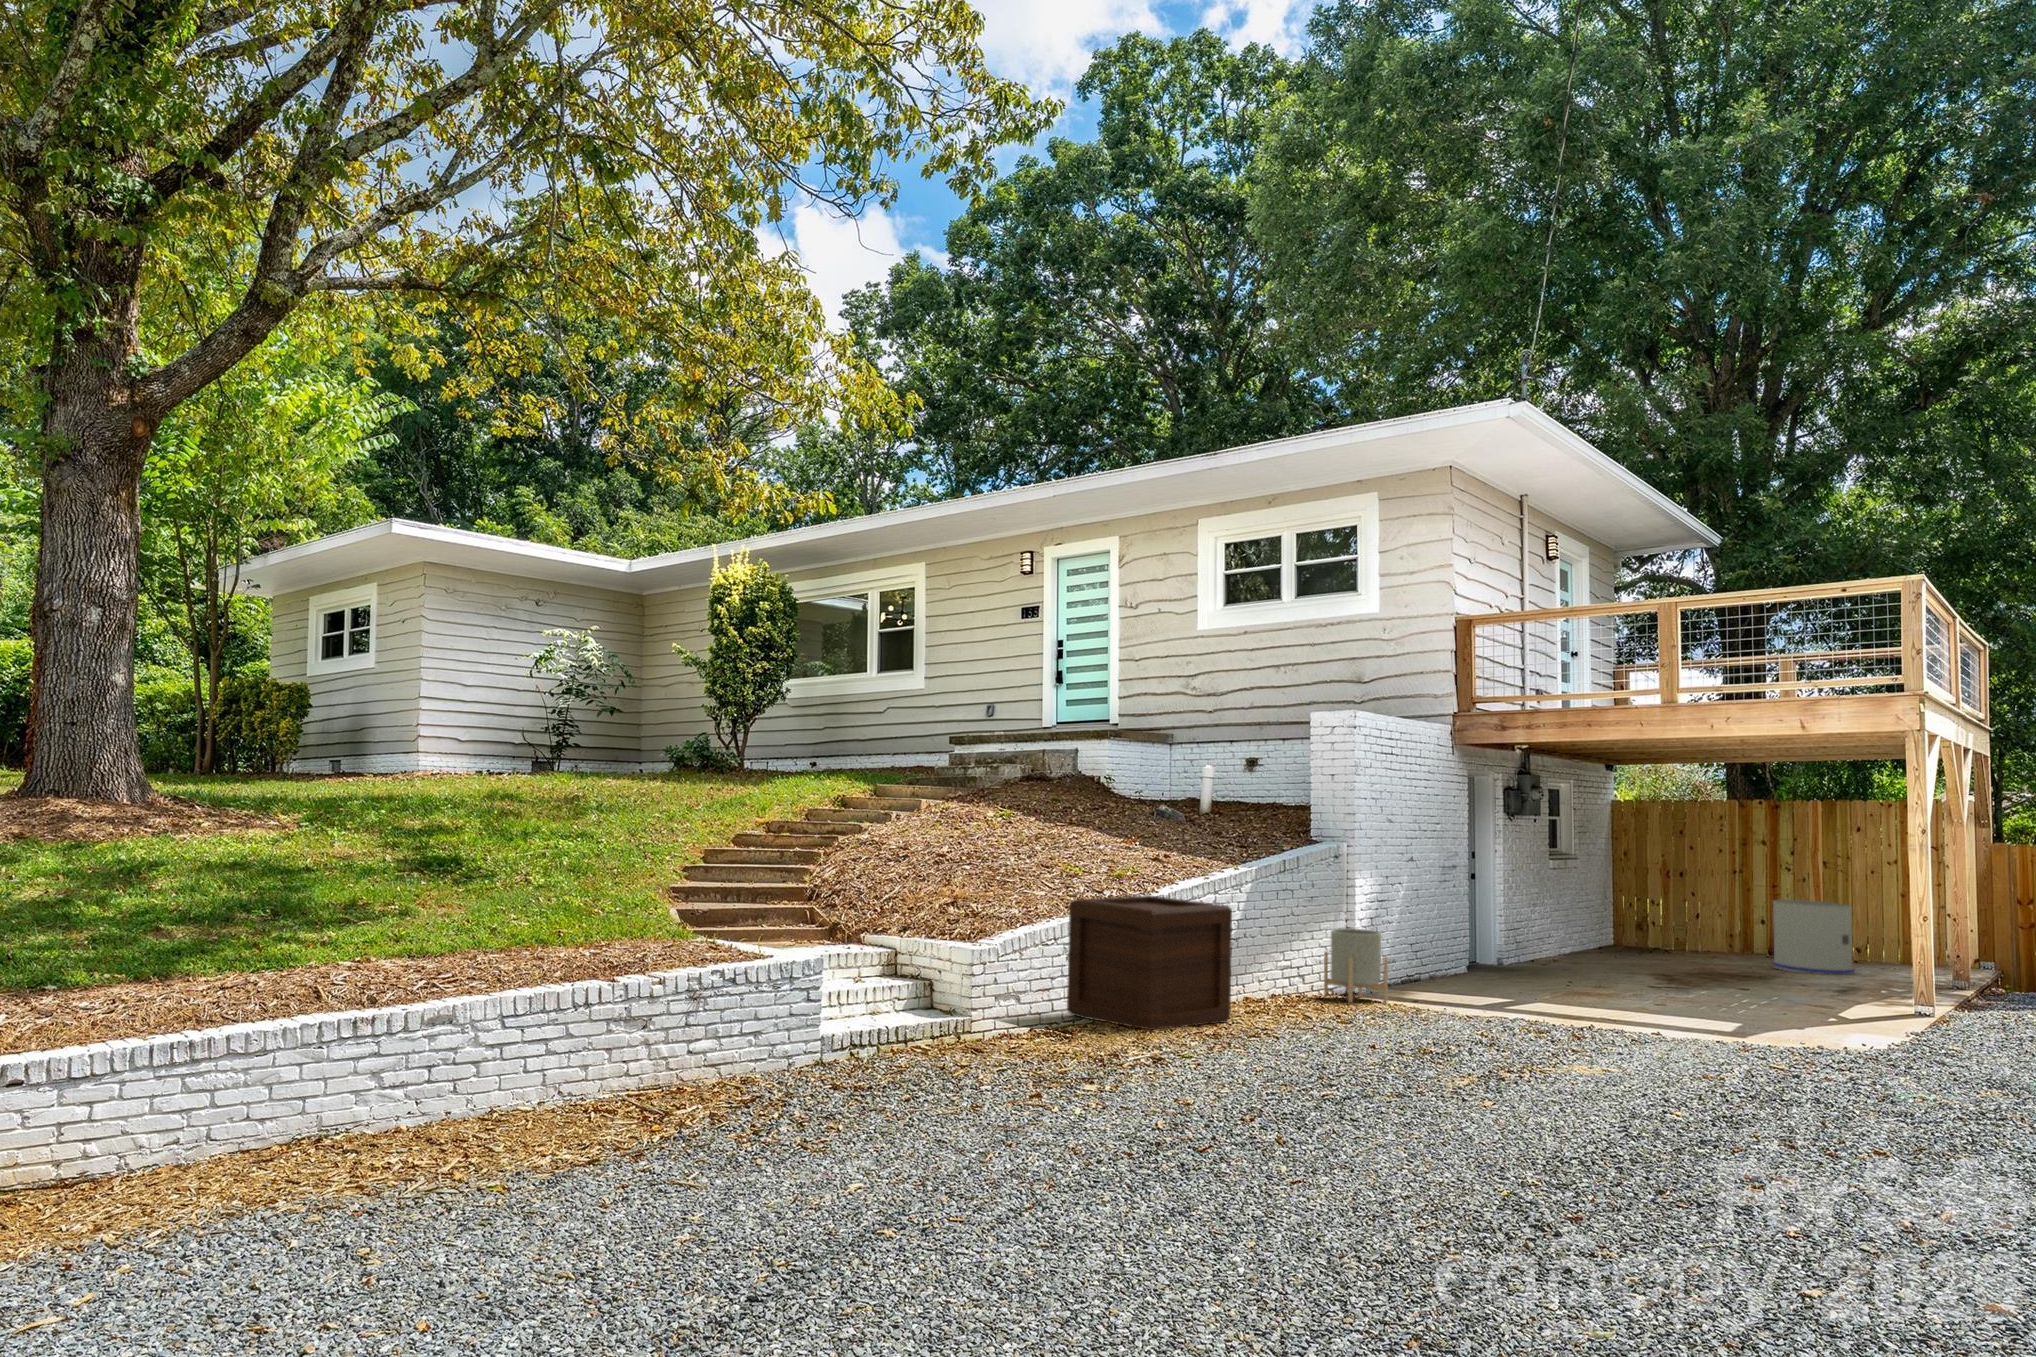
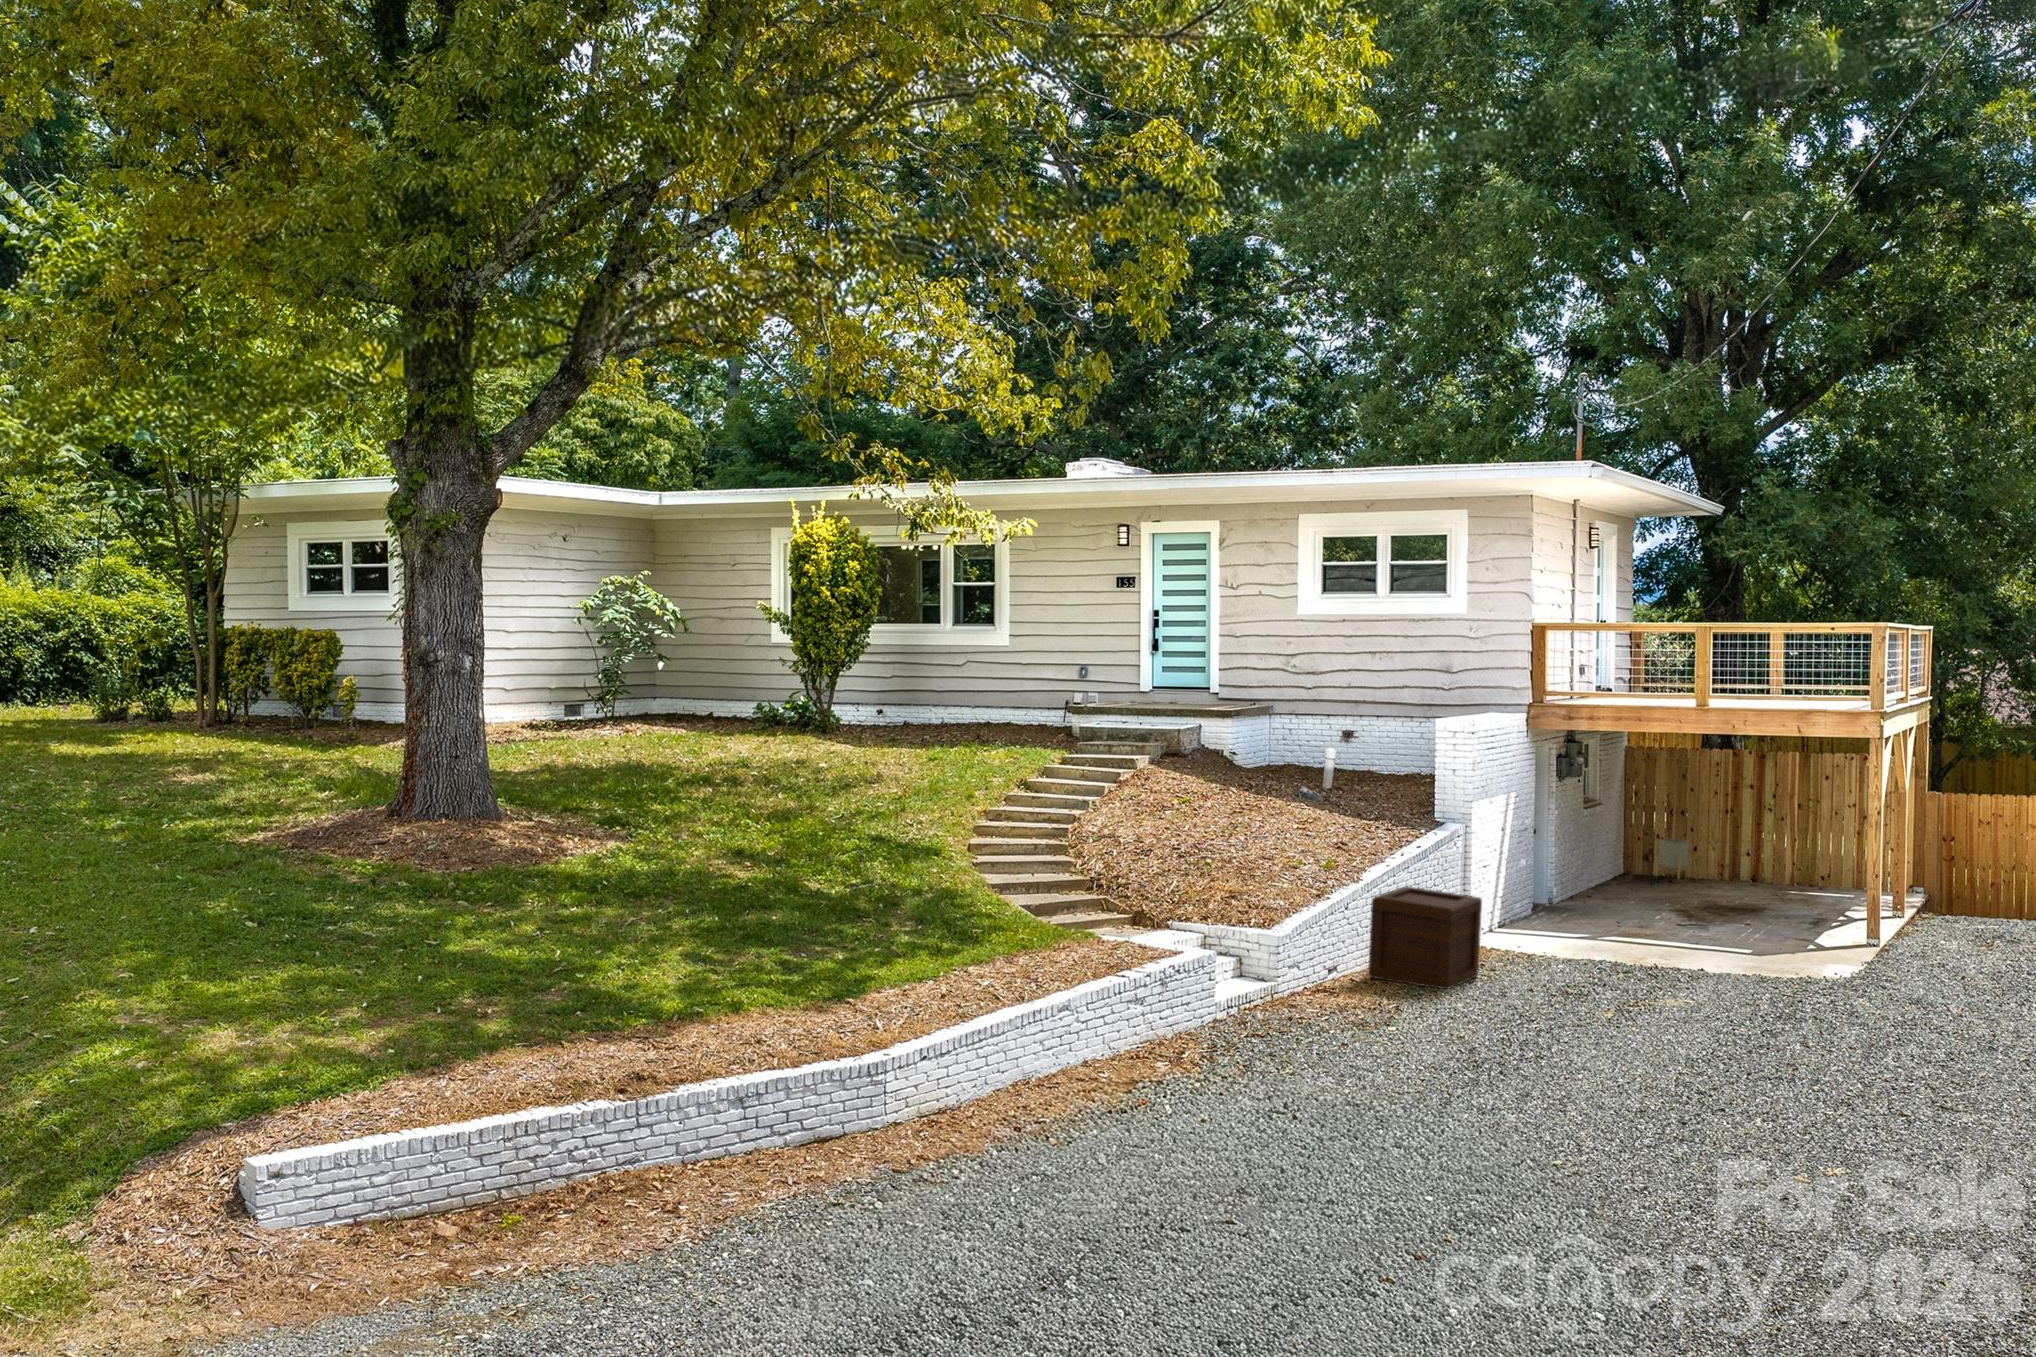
trash can: present [1773,900,1854,974] -> none [1710,826,1772,888]
planter: present [1324,928,1388,1003] -> present [1656,839,1691,878]

